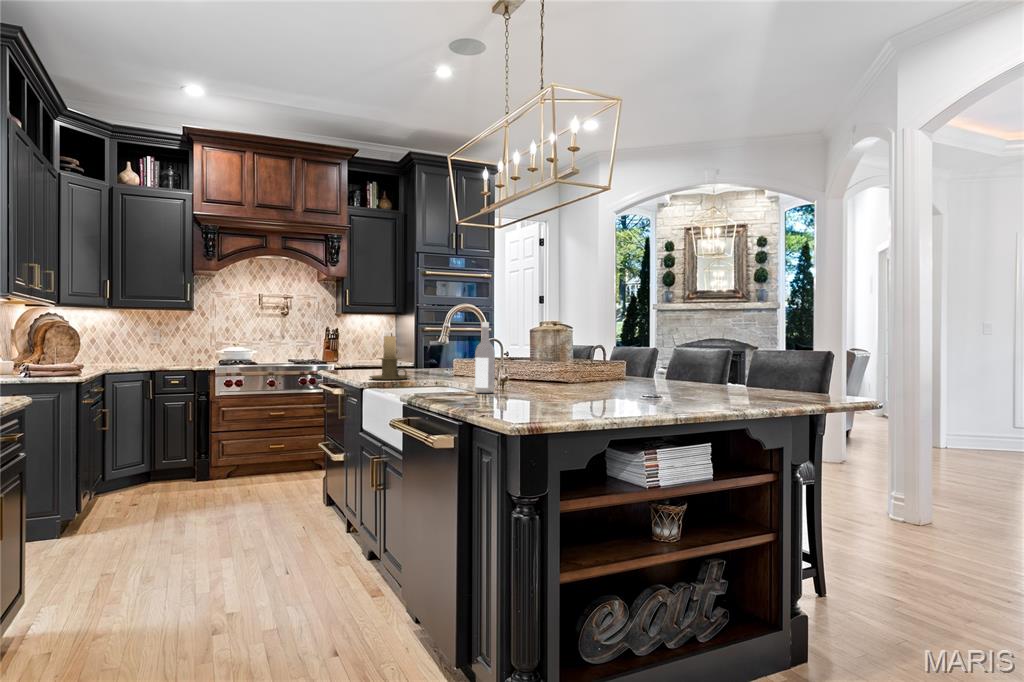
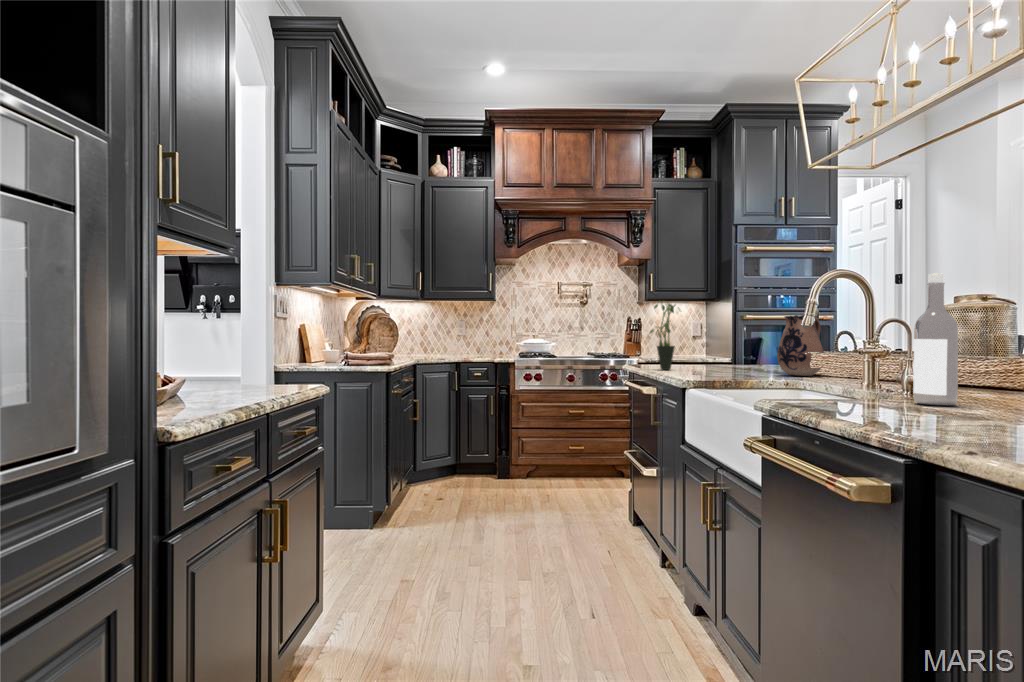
potted plant: none [339,320,365,375] -> present [650,304,679,370]
ceramic pitcher: none [428,335,458,378] -> present [777,315,824,376]
candle holder: present [369,336,410,380] -> none [692,316,752,377]

